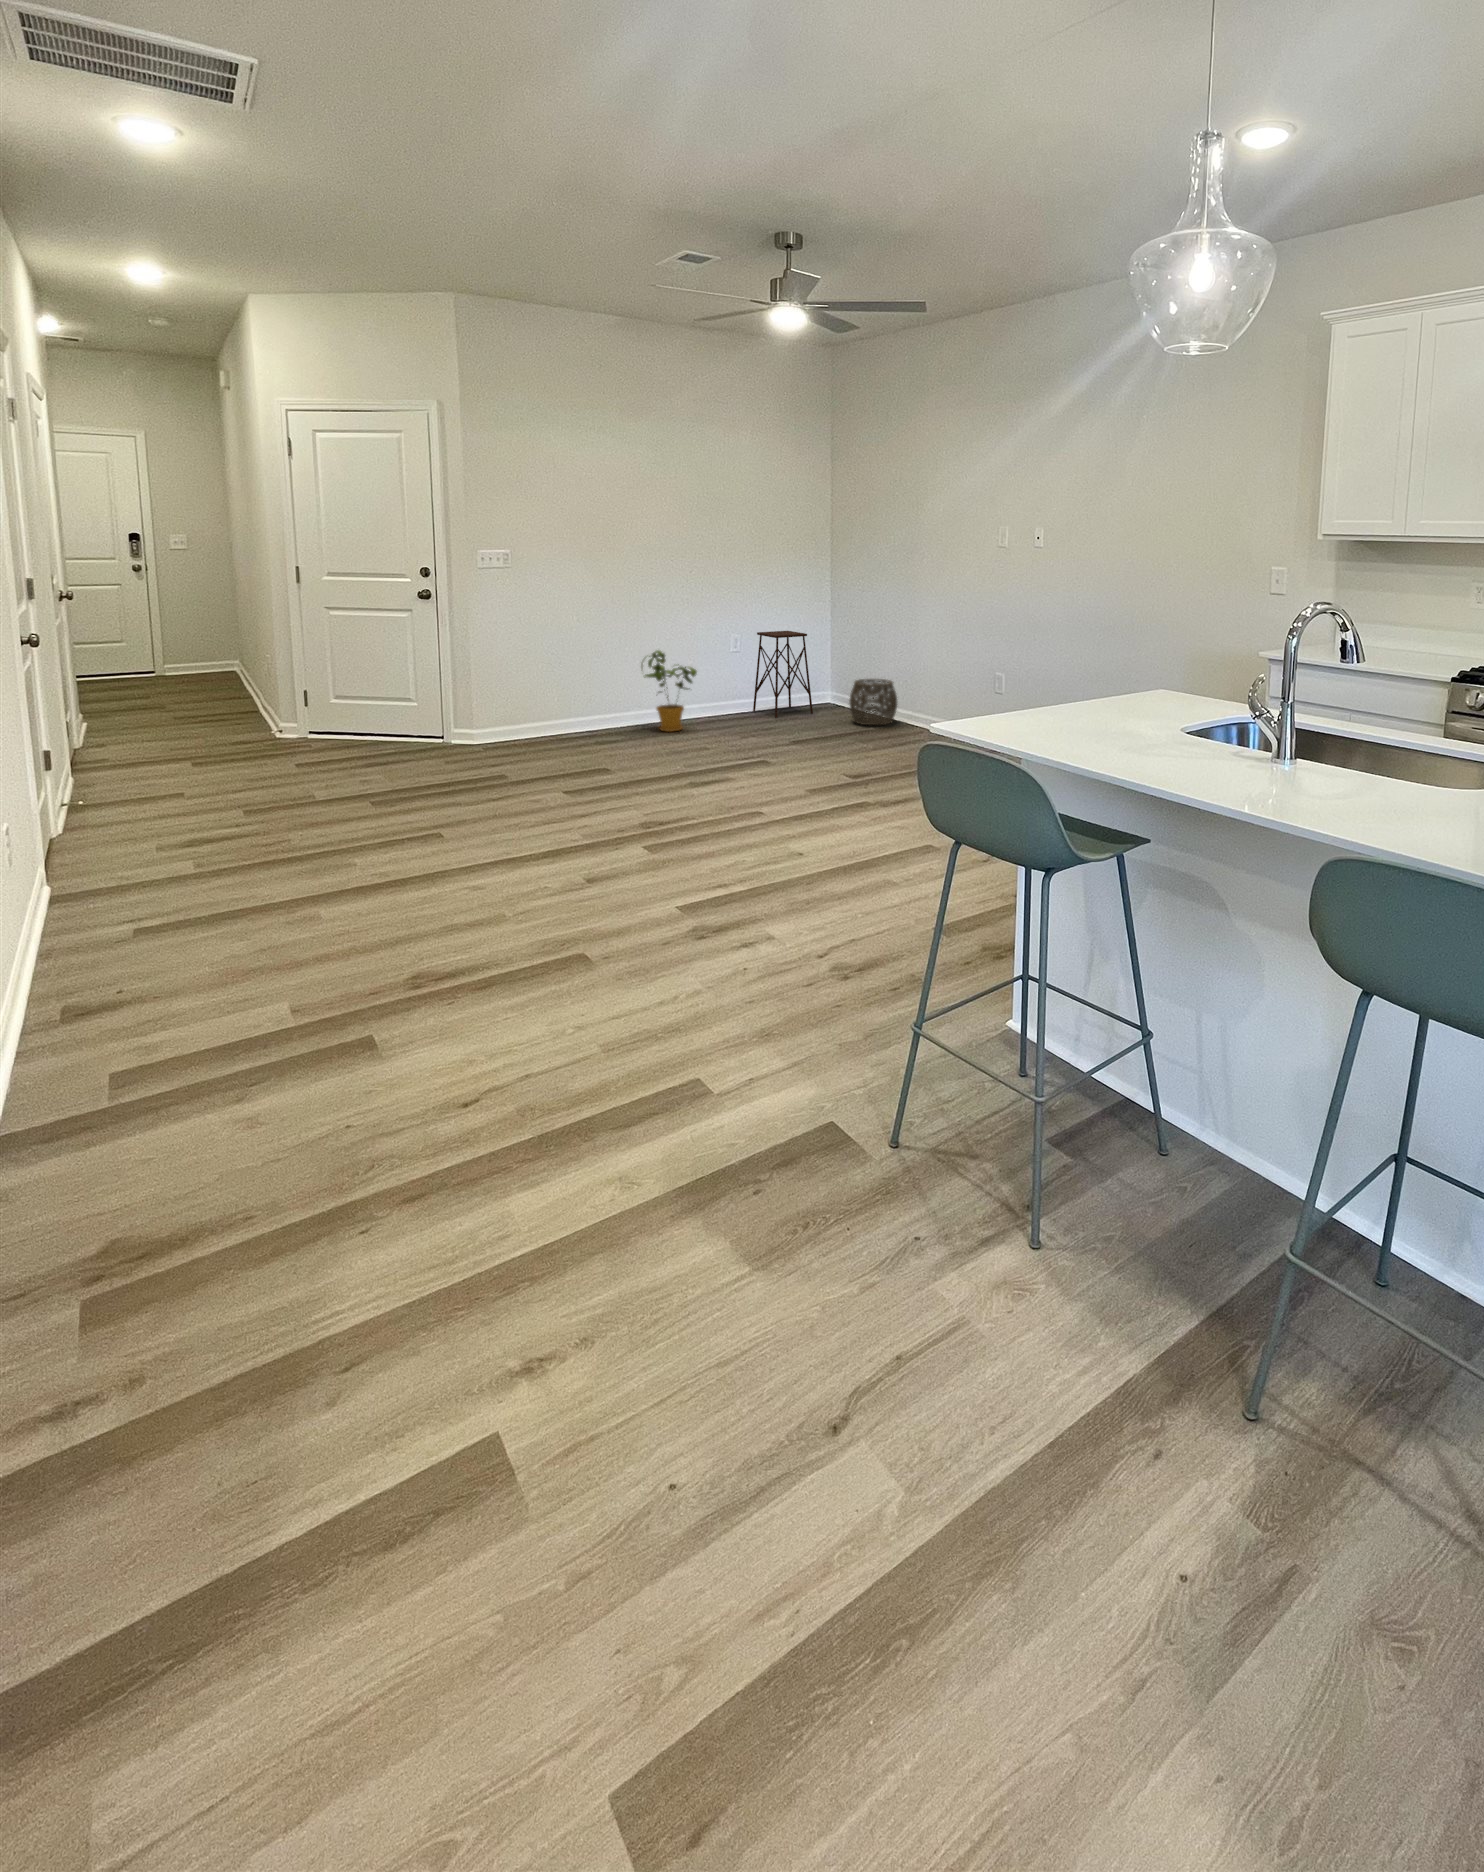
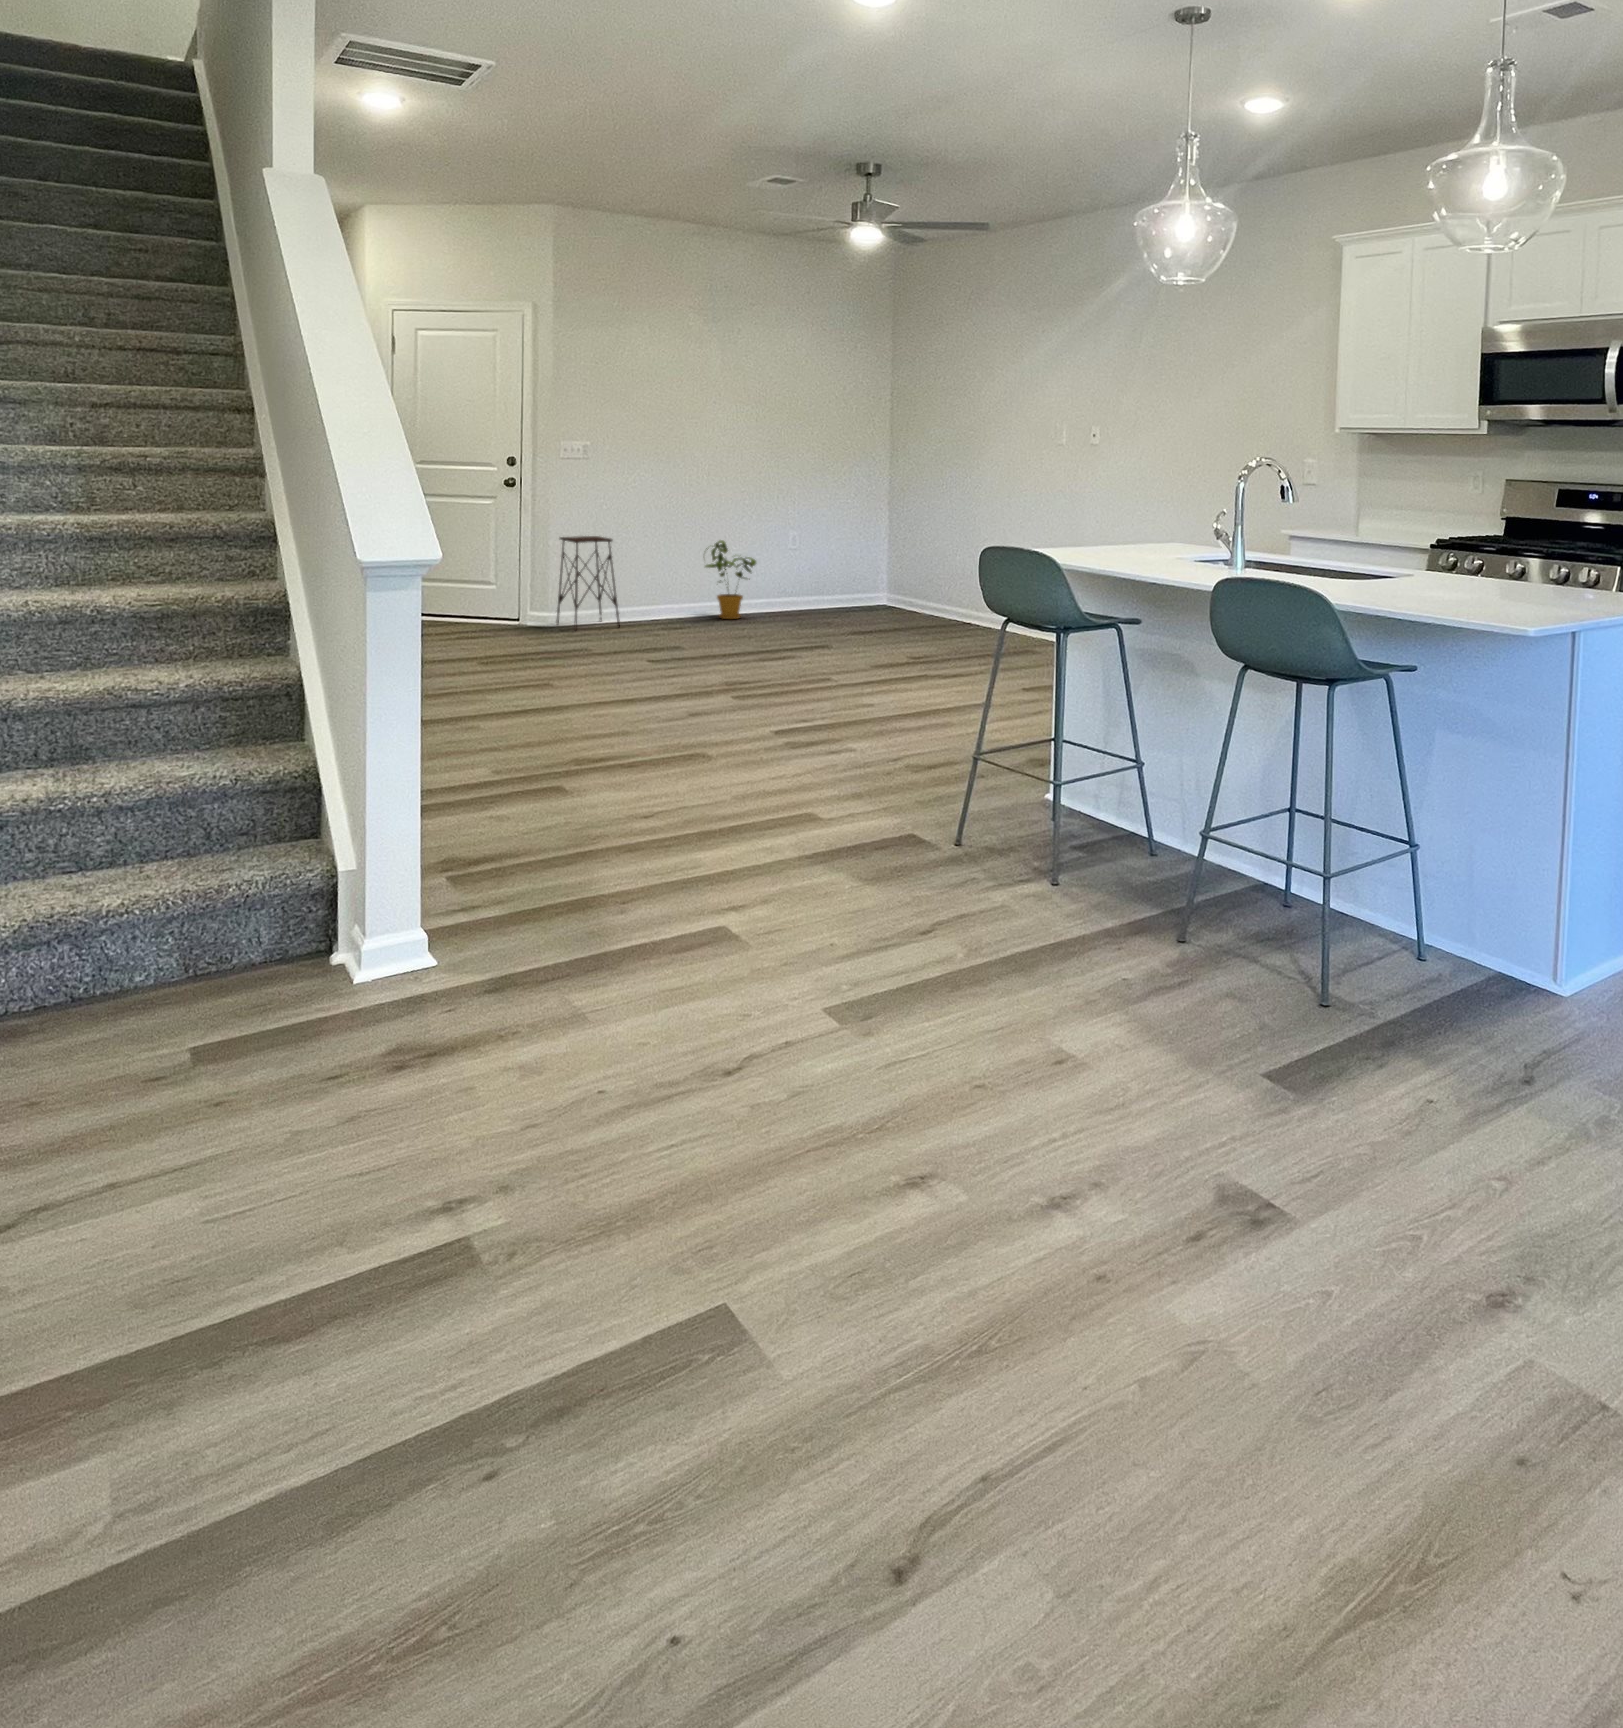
side table: present [753,631,813,718] -> present [557,536,620,630]
woven basket: present [850,679,897,725] -> none [900,573,948,618]

